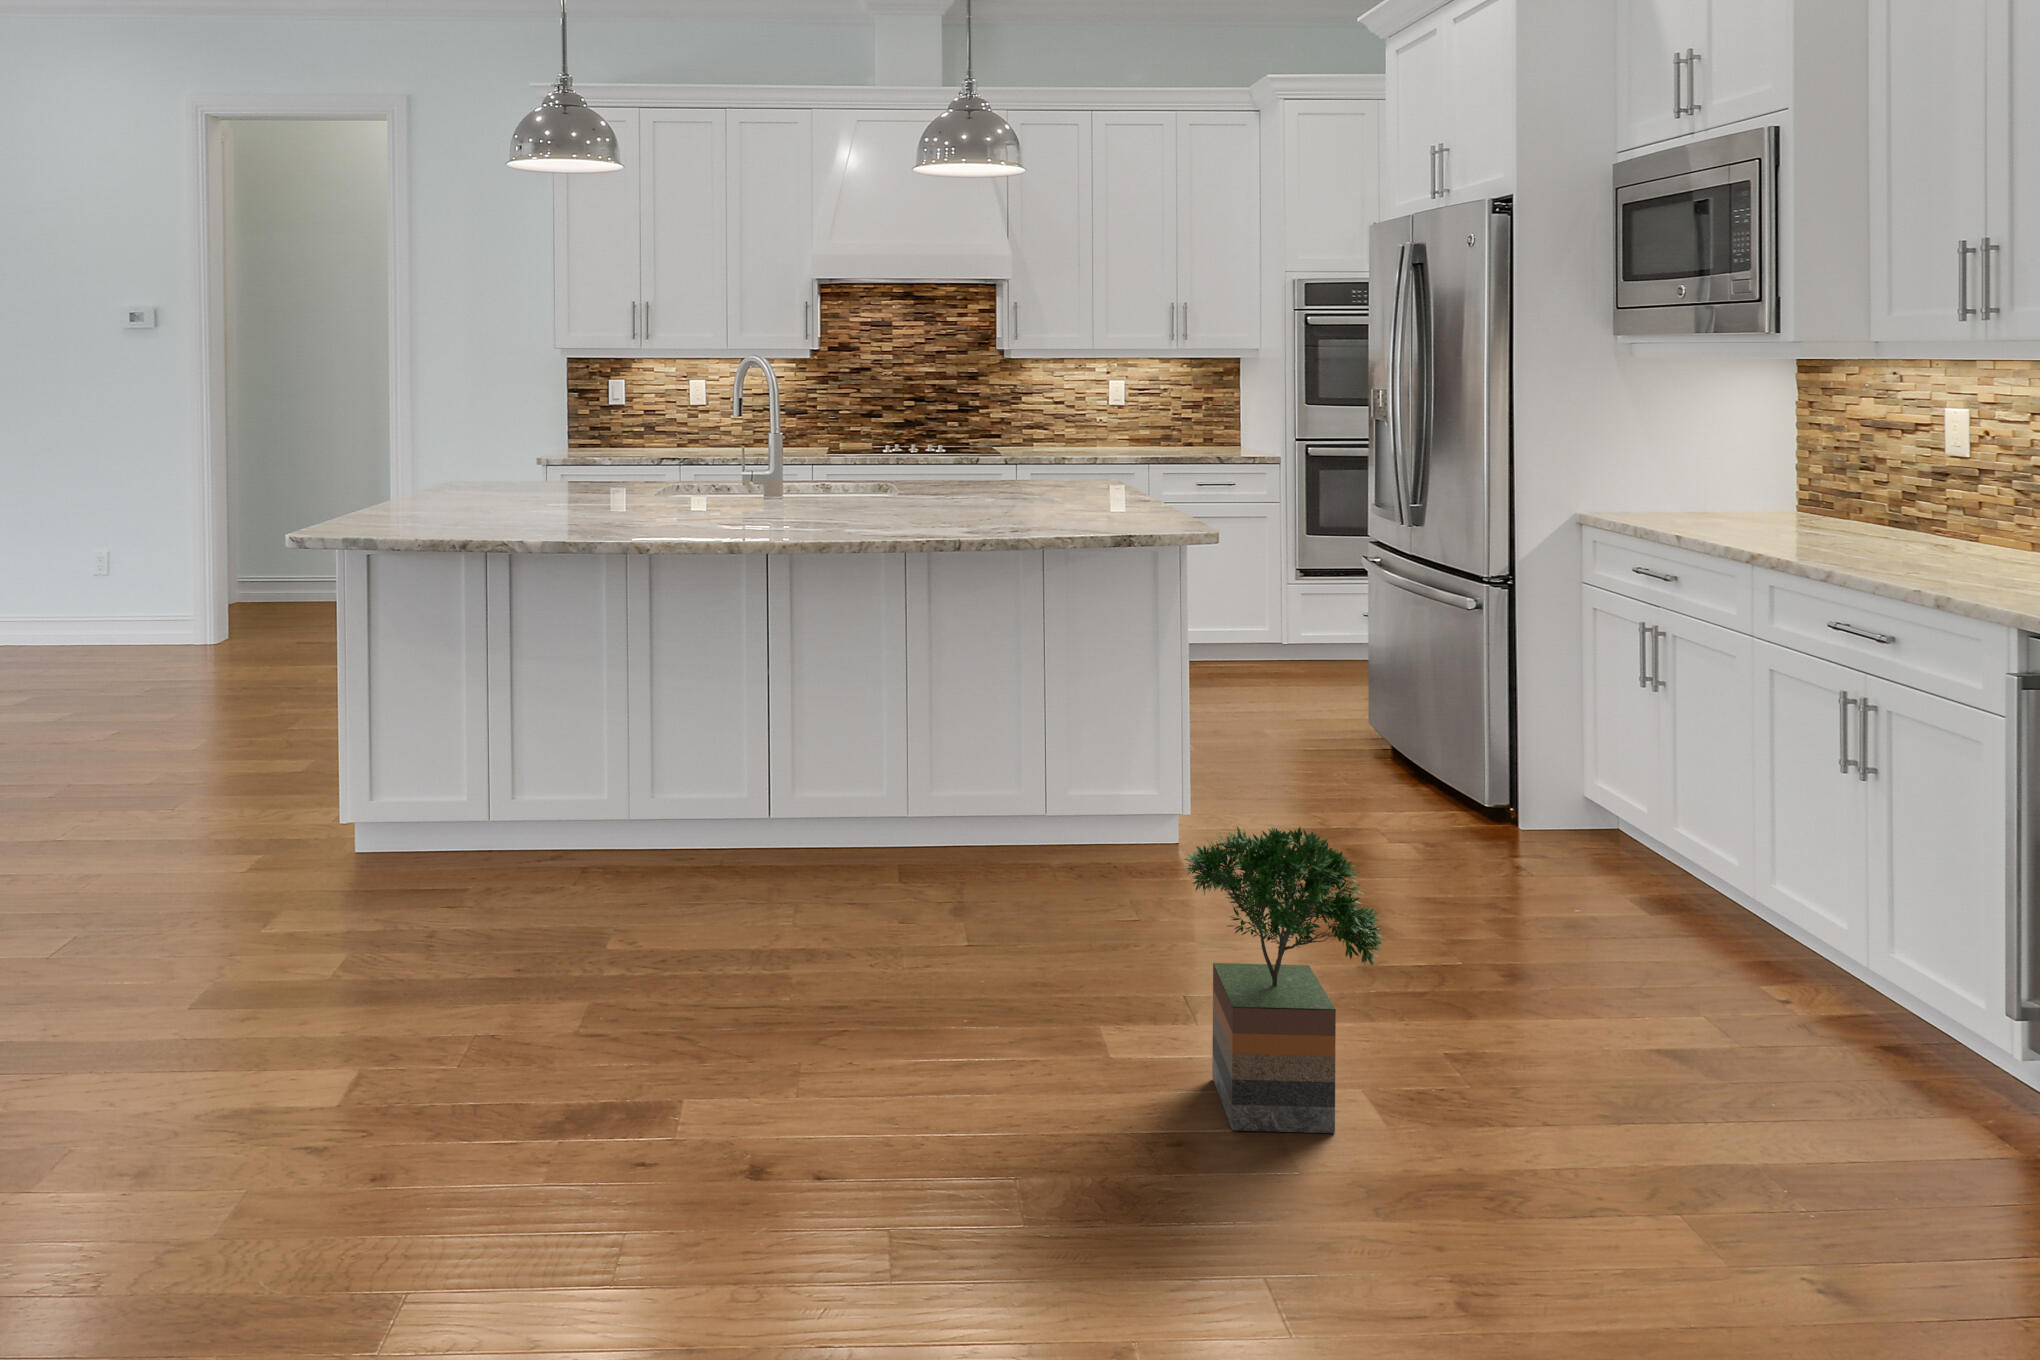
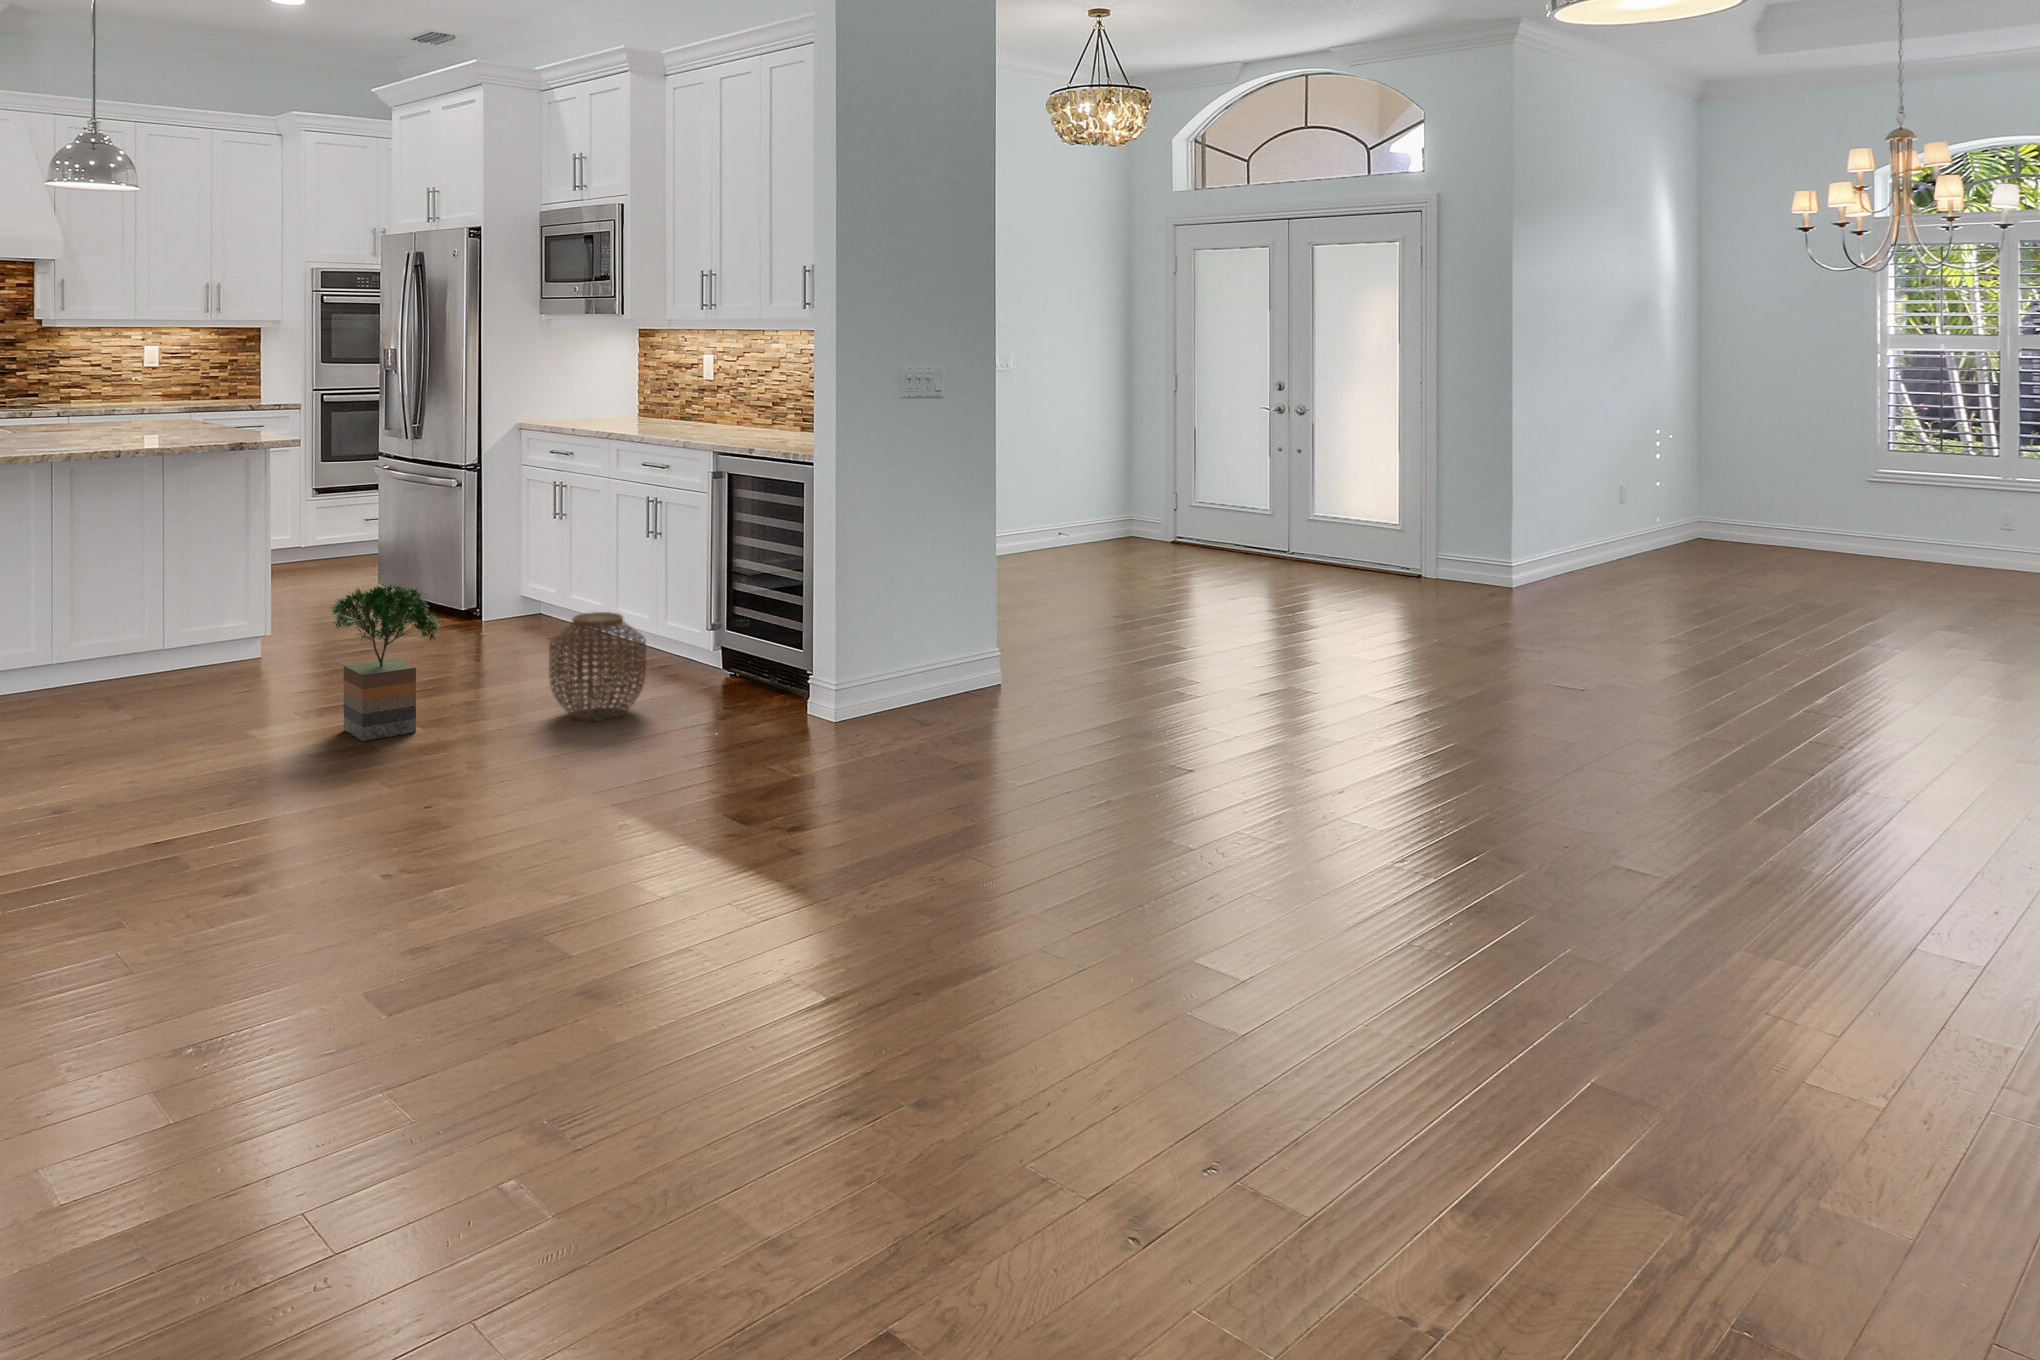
woven basket: none [1617,967,1861,1239] -> present [549,612,646,721]

